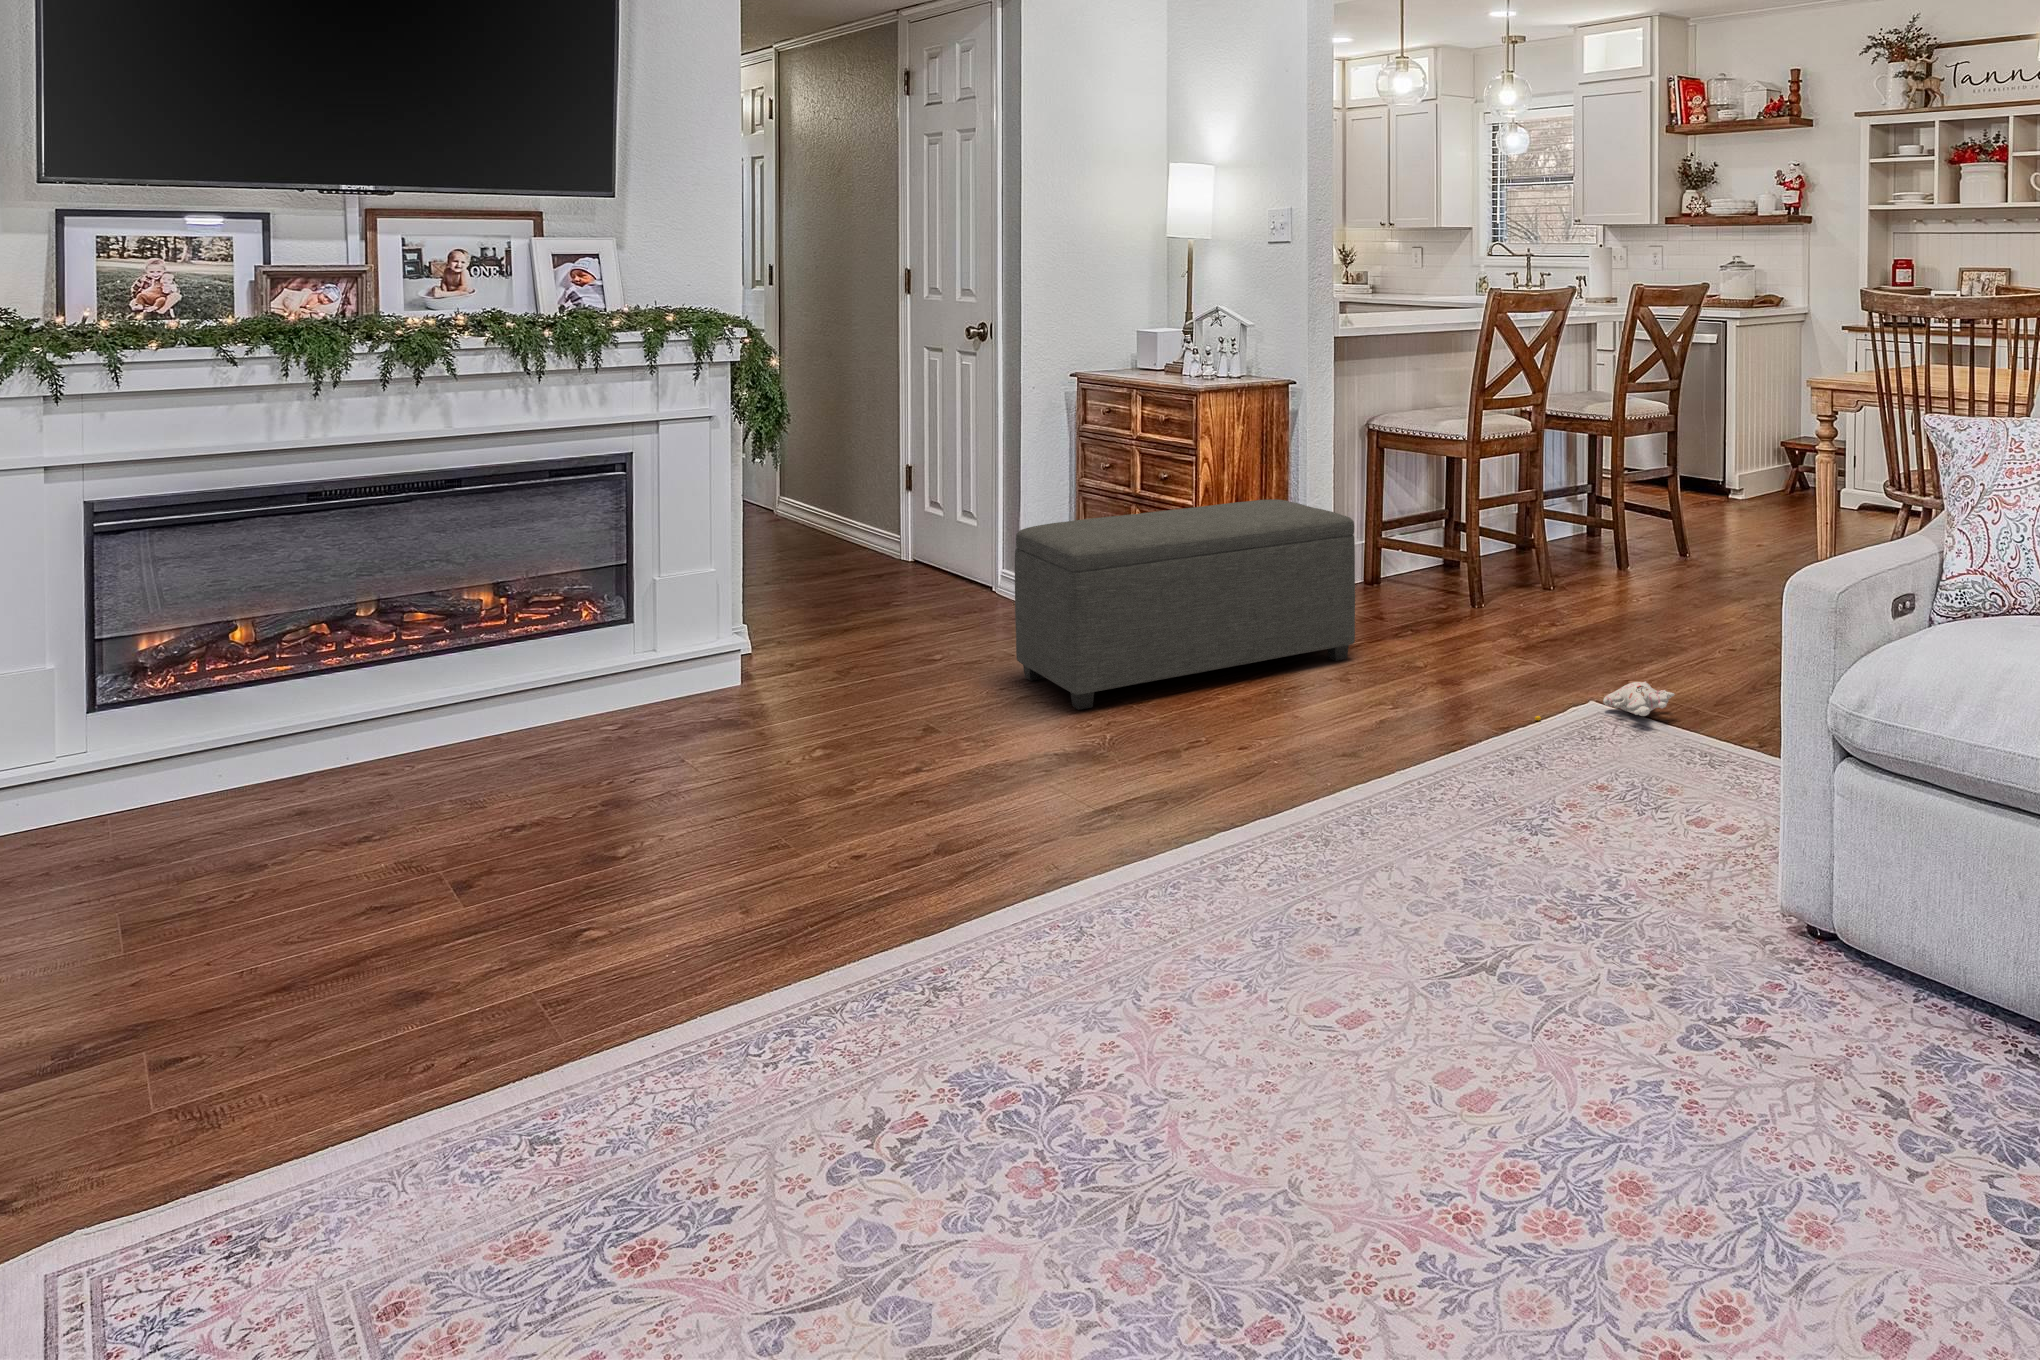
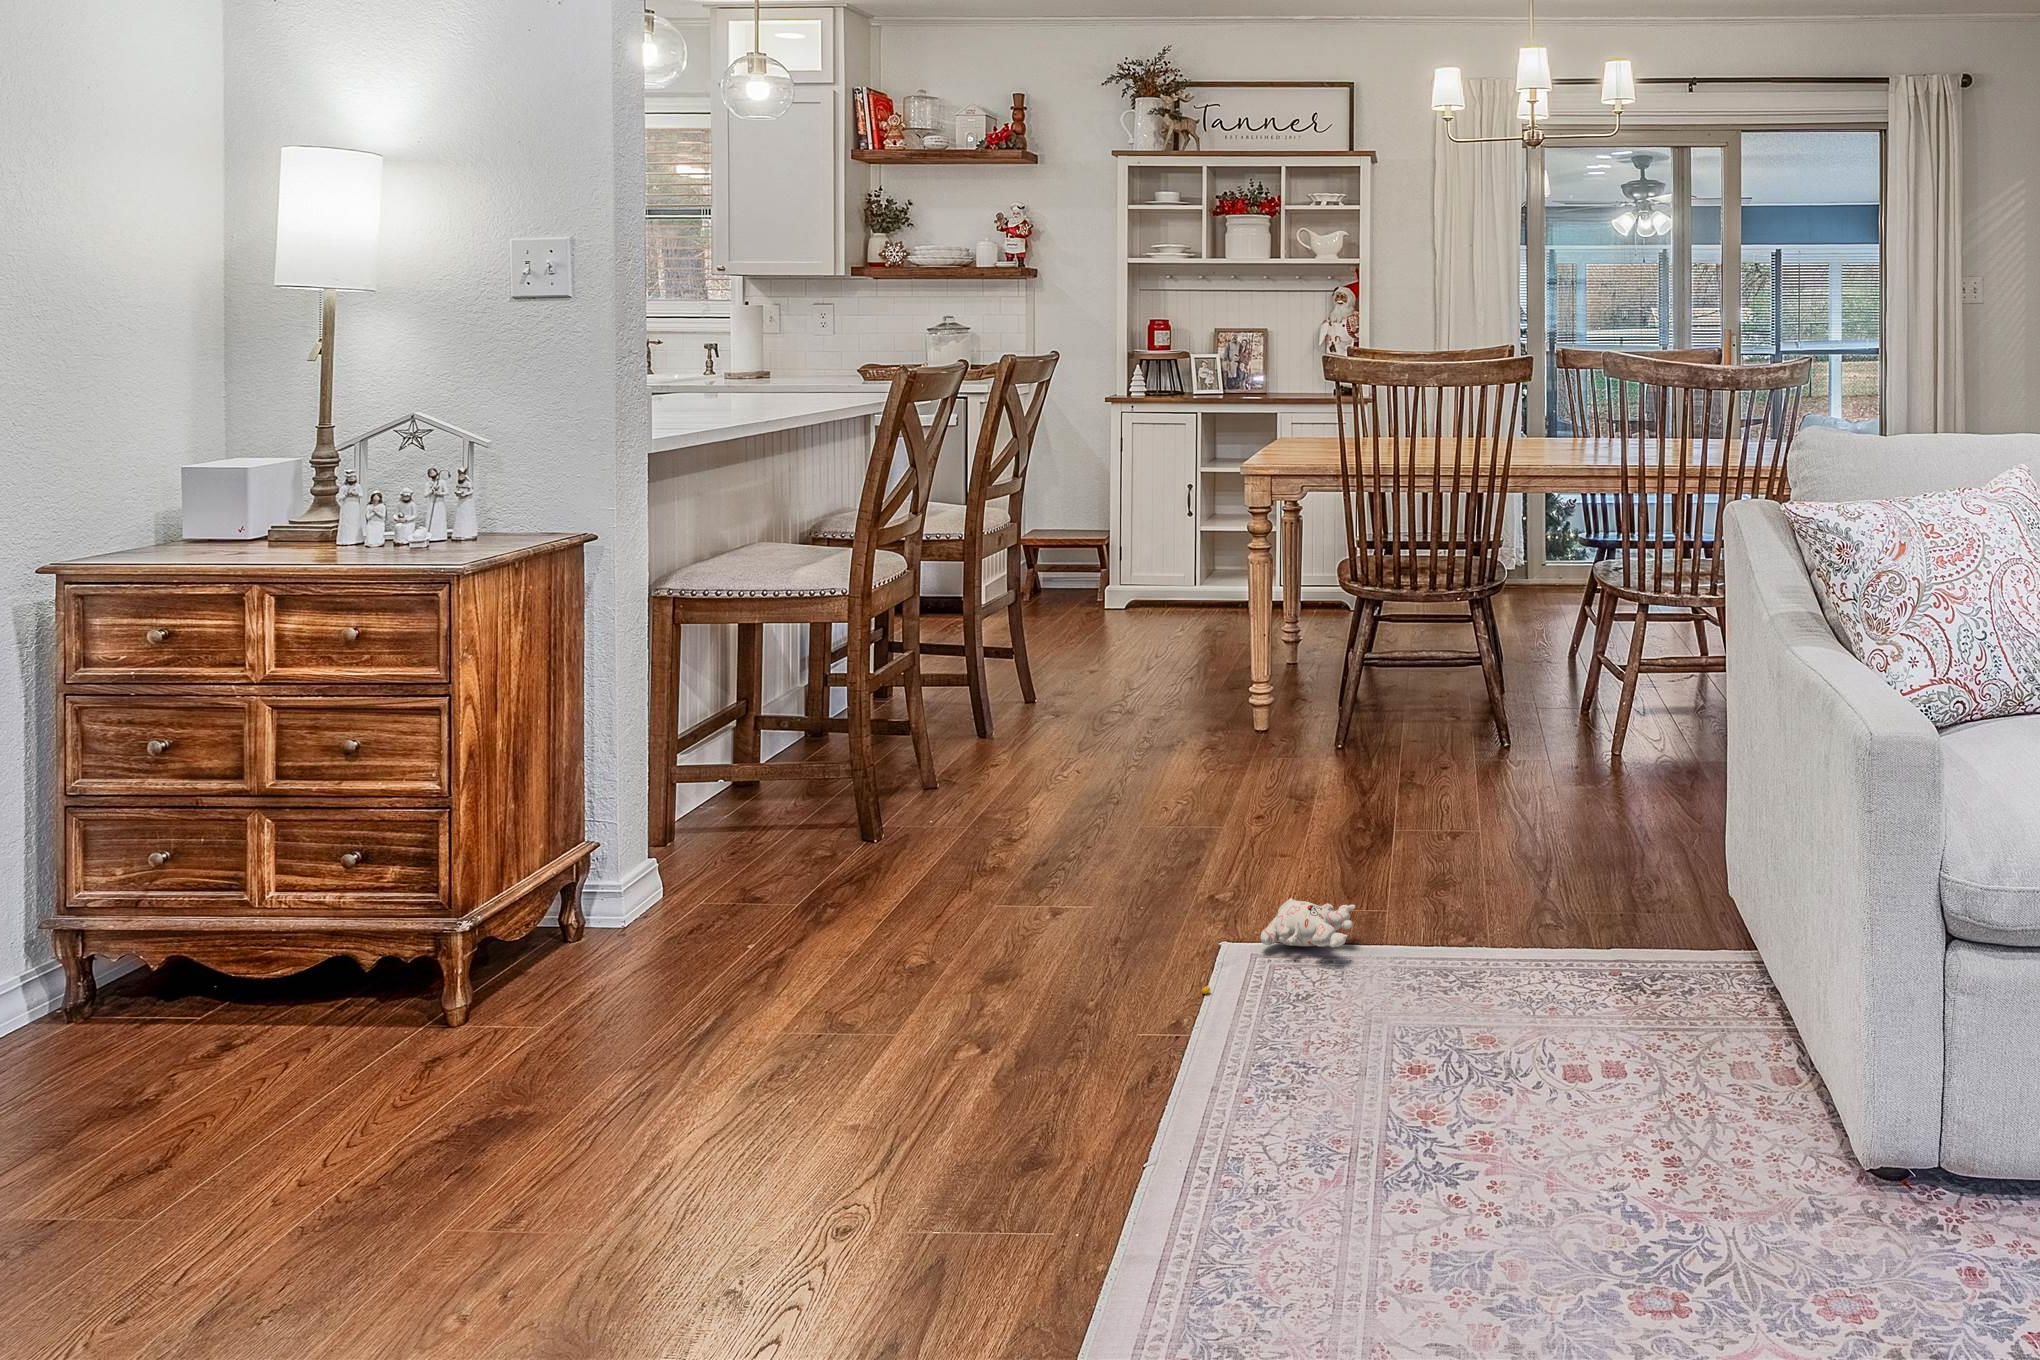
ottoman: present [1015,499,1355,710] -> none [197,744,823,1231]

